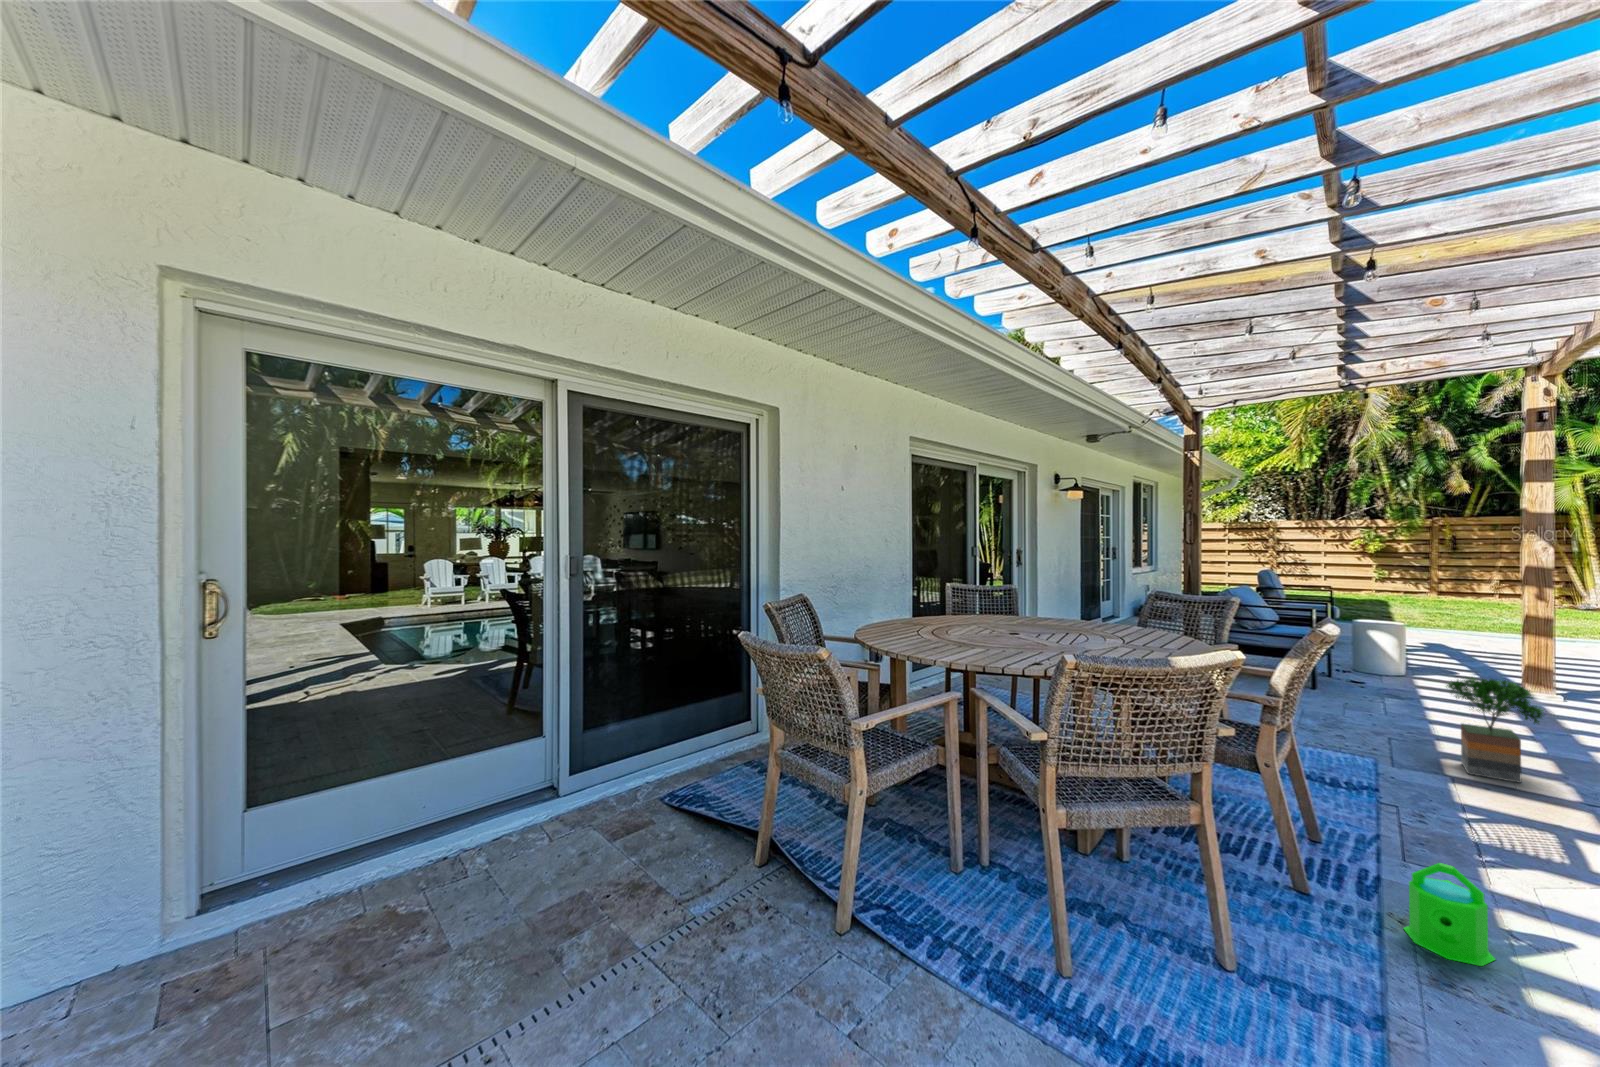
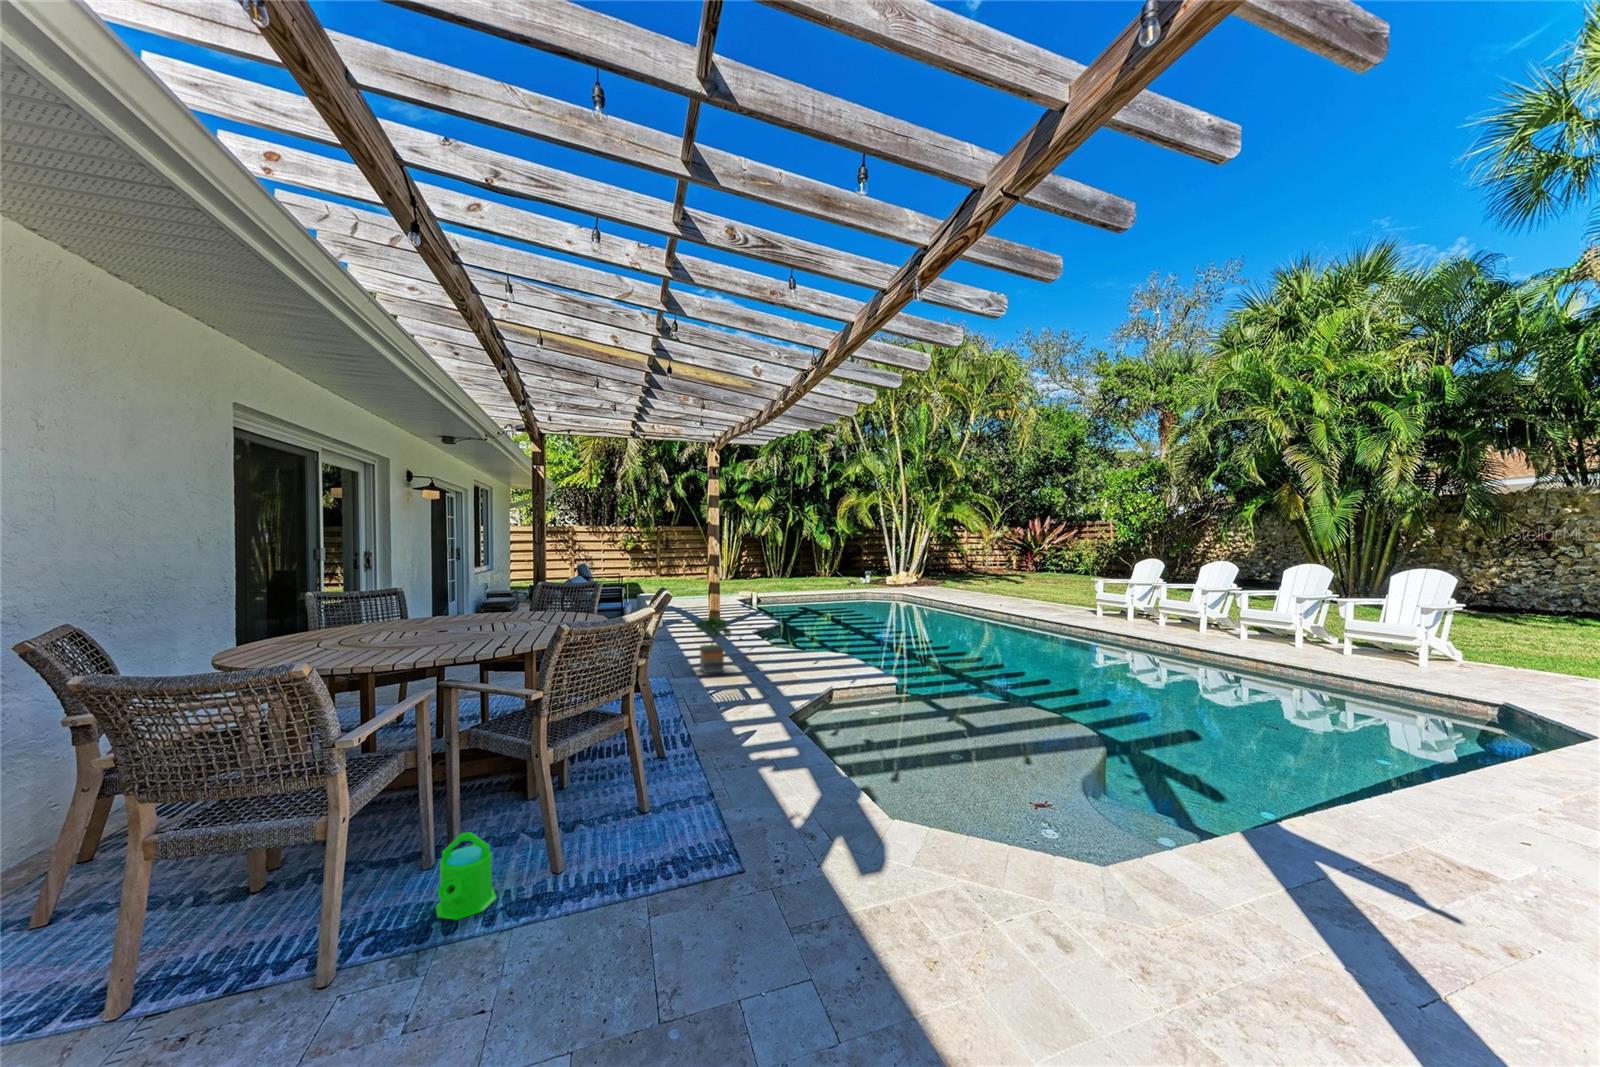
watering can: present [1404,863,1495,966] -> present [436,832,496,920]

